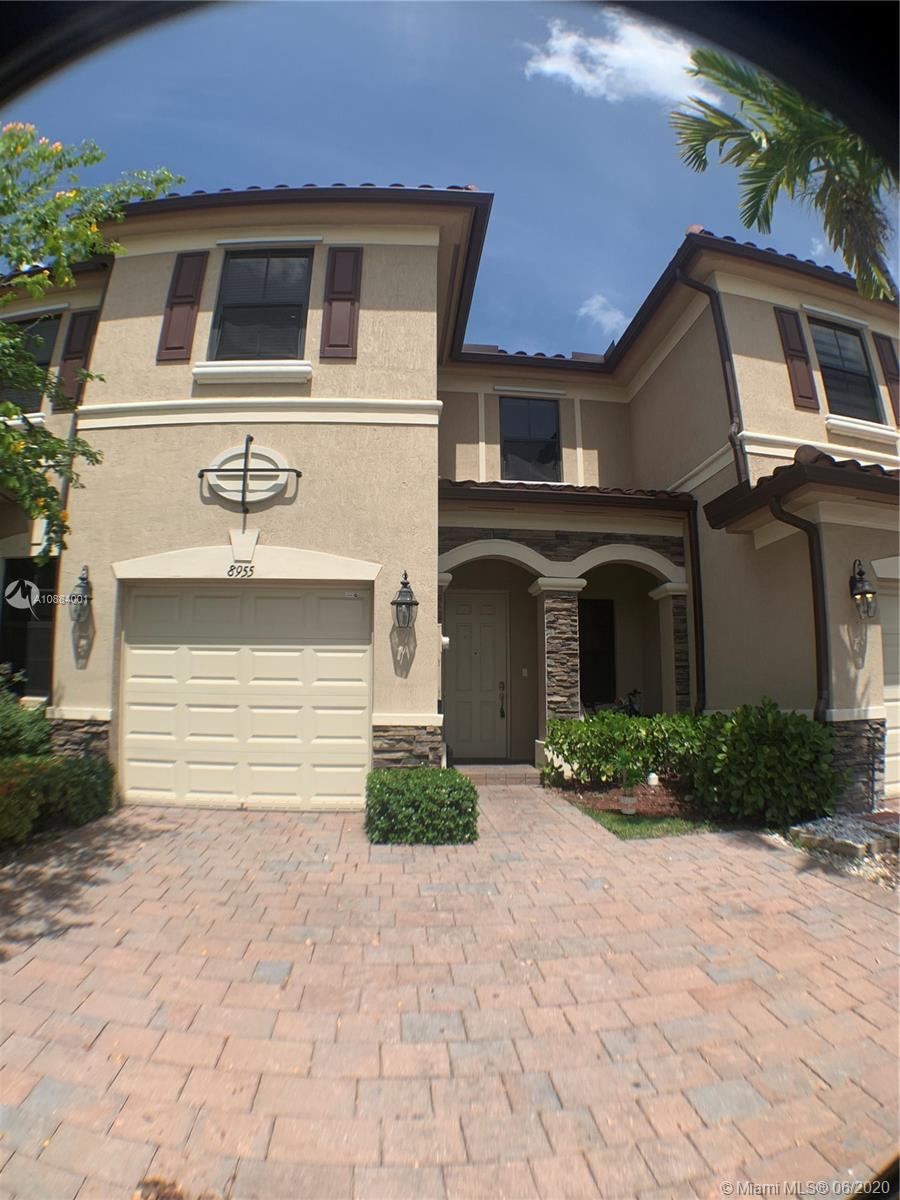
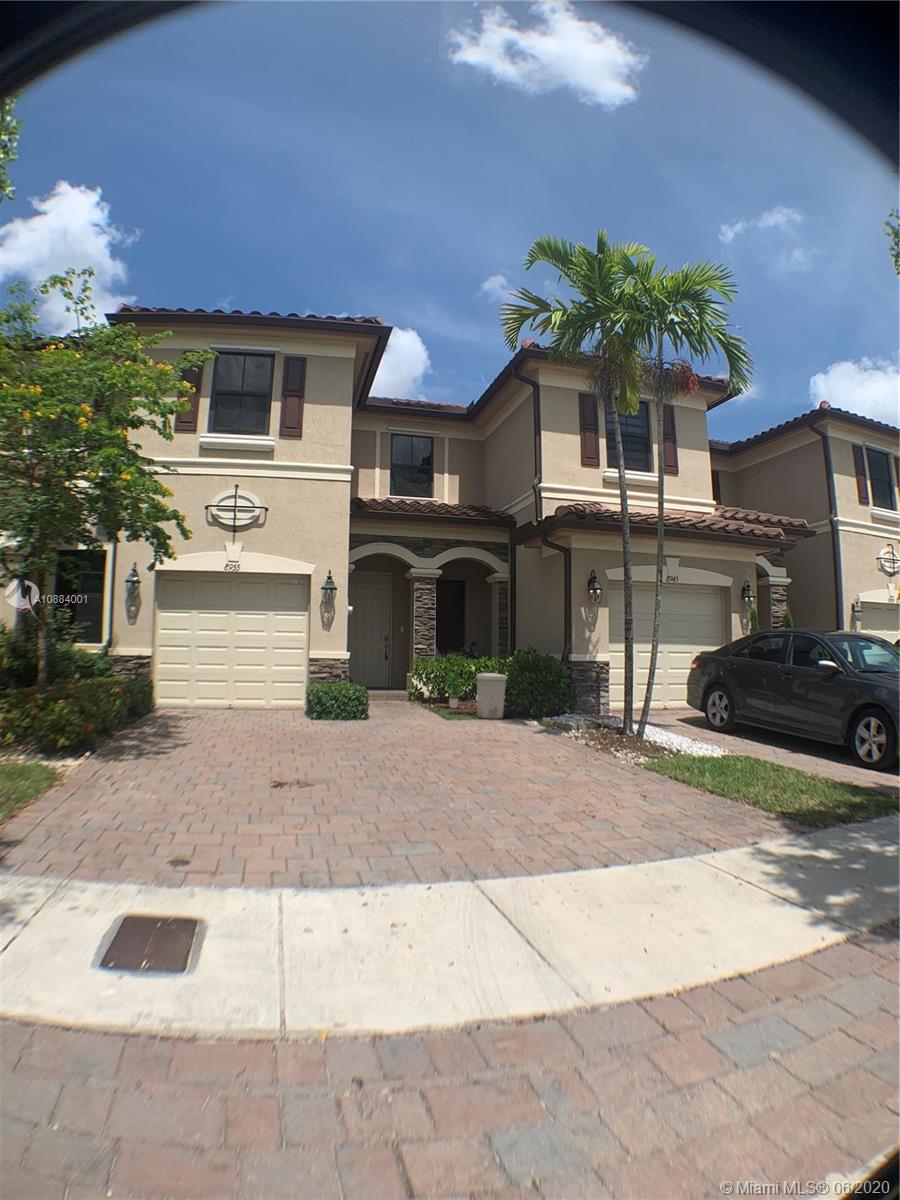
trash can: none [679,752,743,844] -> present [476,673,507,718]

